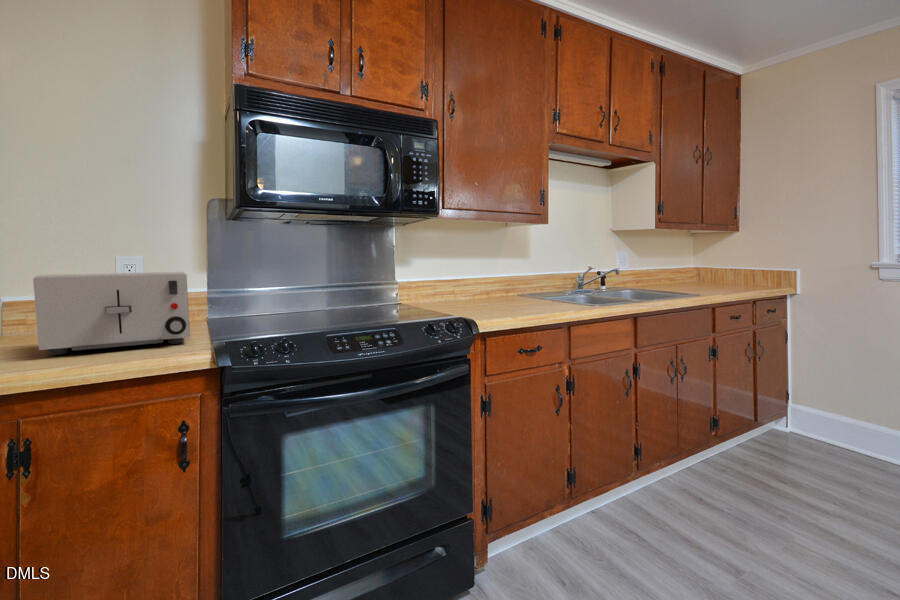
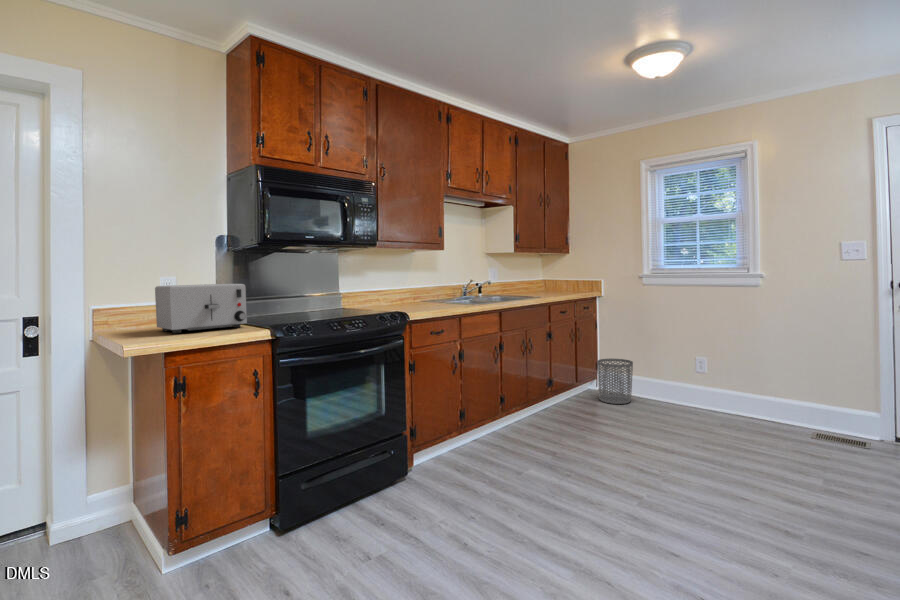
waste bin: none [788,386,853,459] -> present [597,359,633,404]

